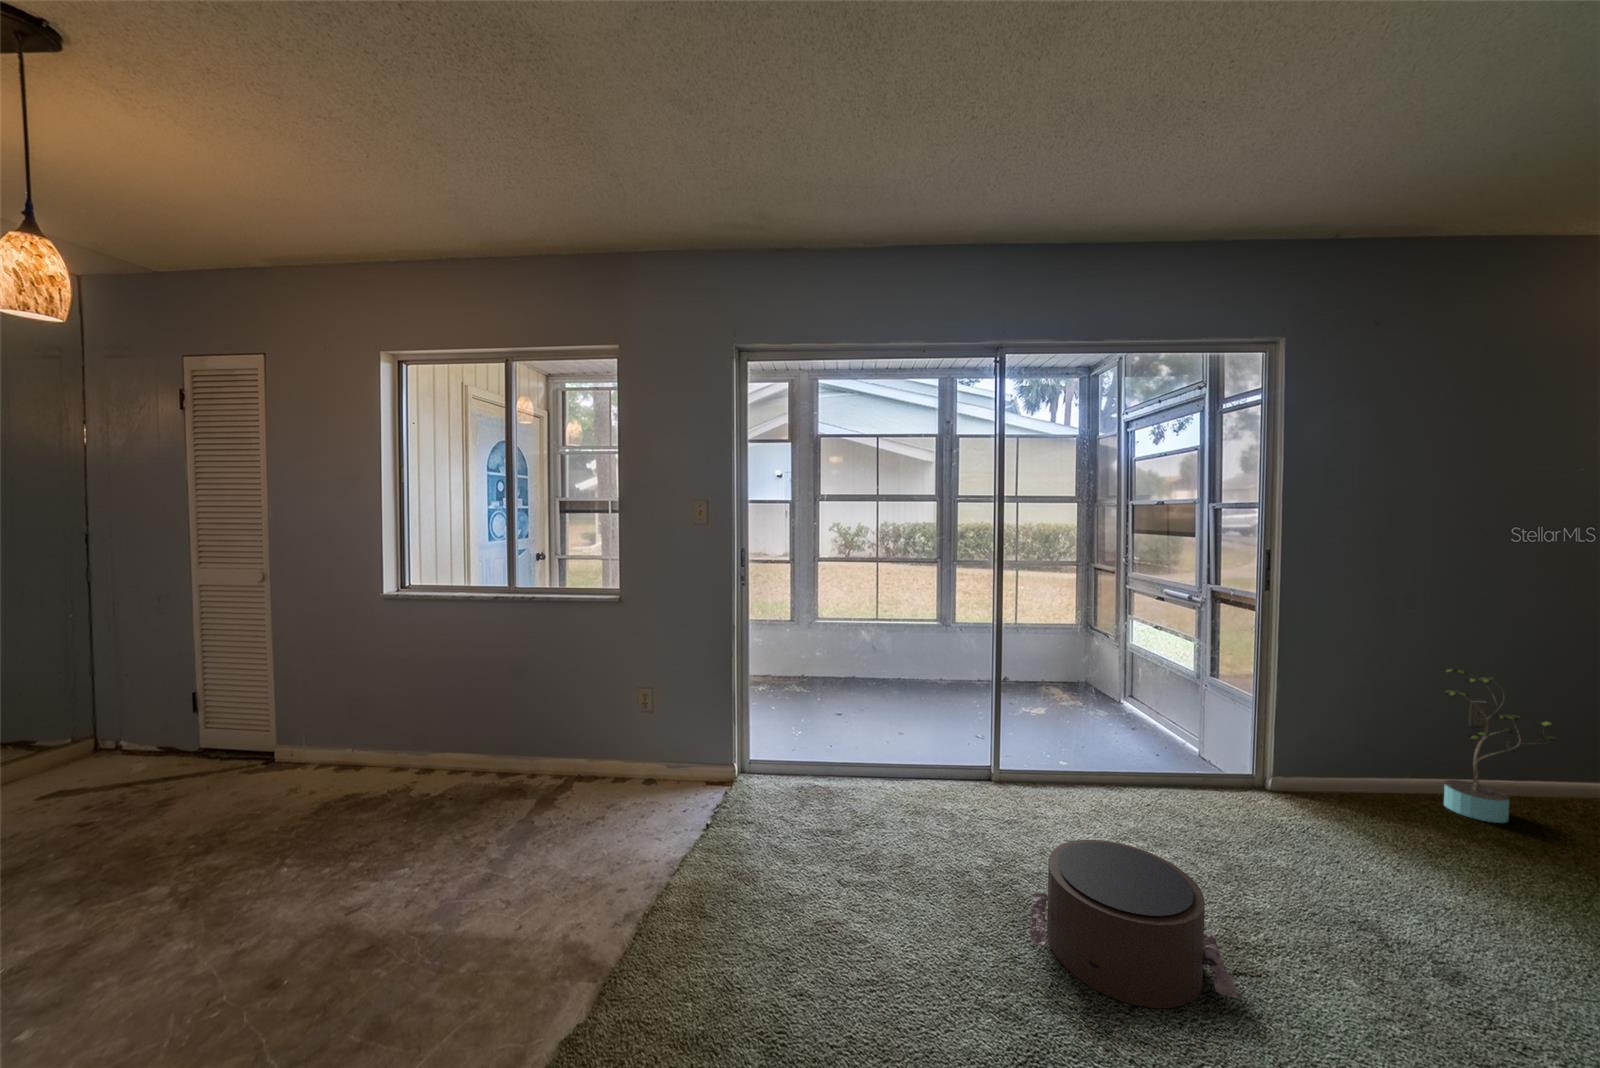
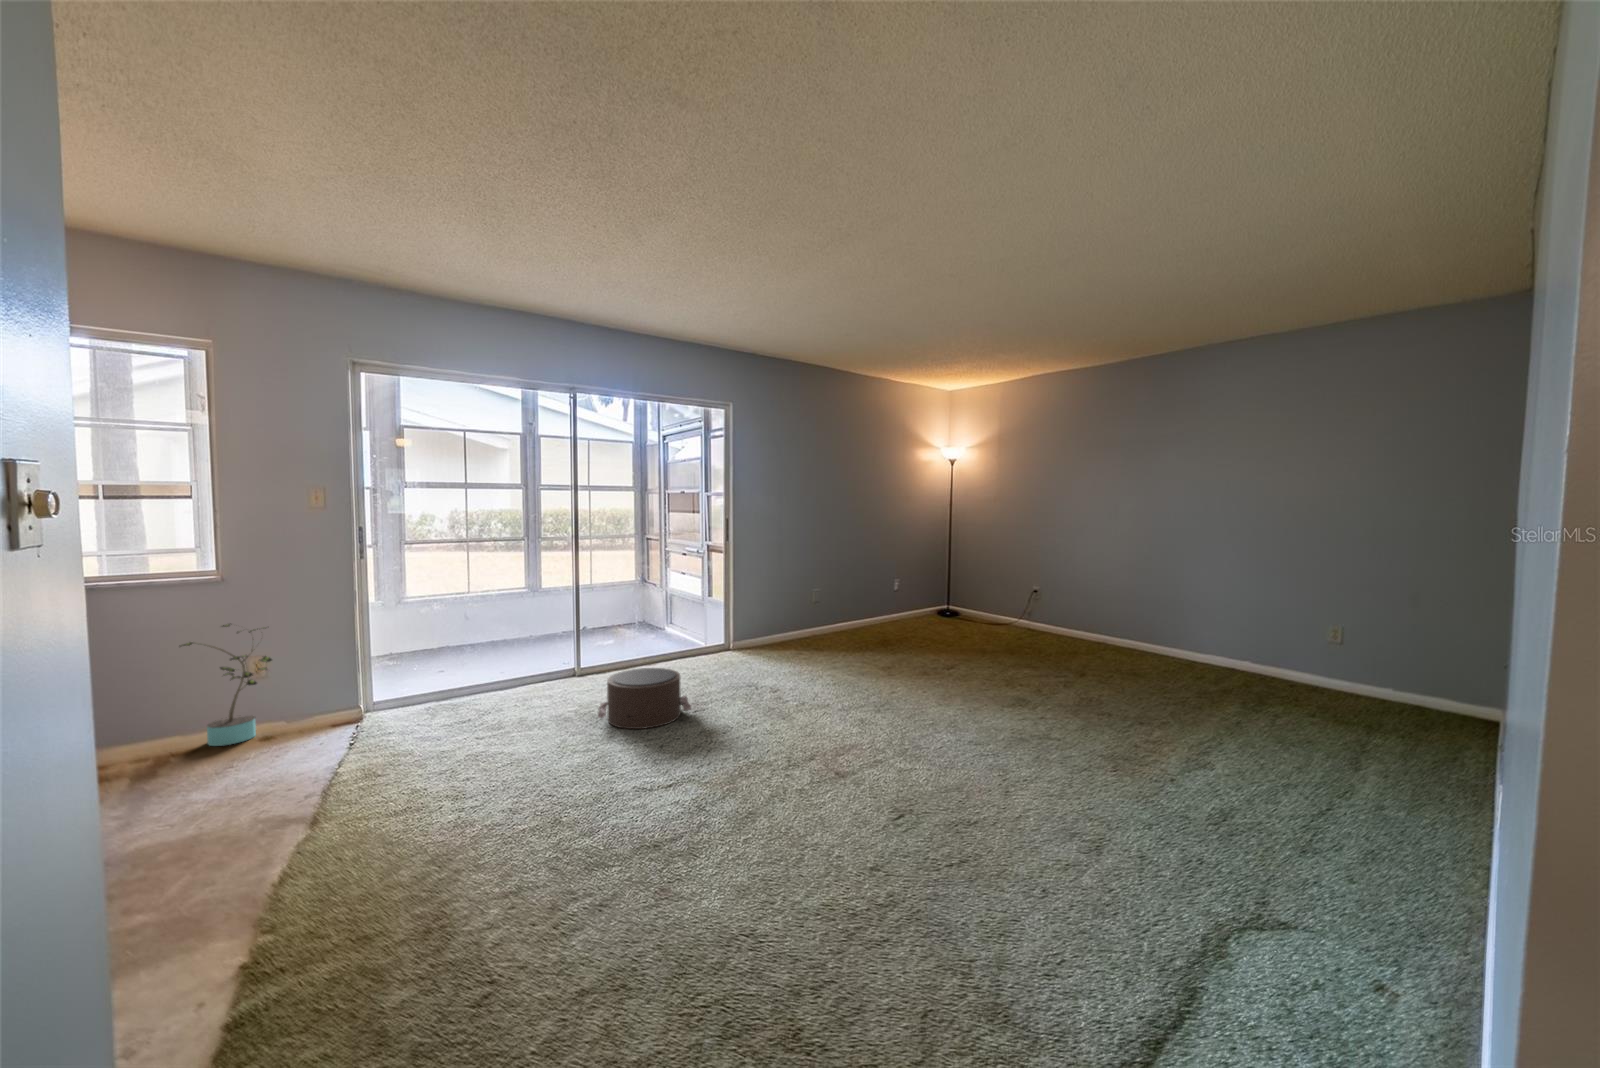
potted plant: present [1443,669,1556,823] -> present [180,624,272,746]

